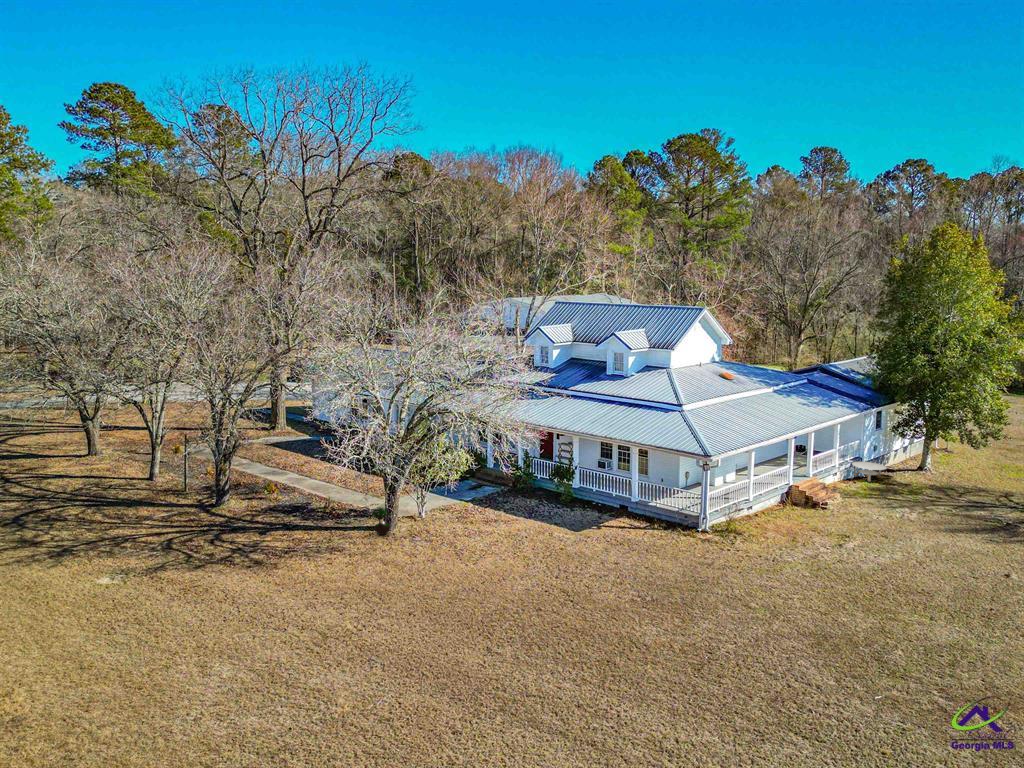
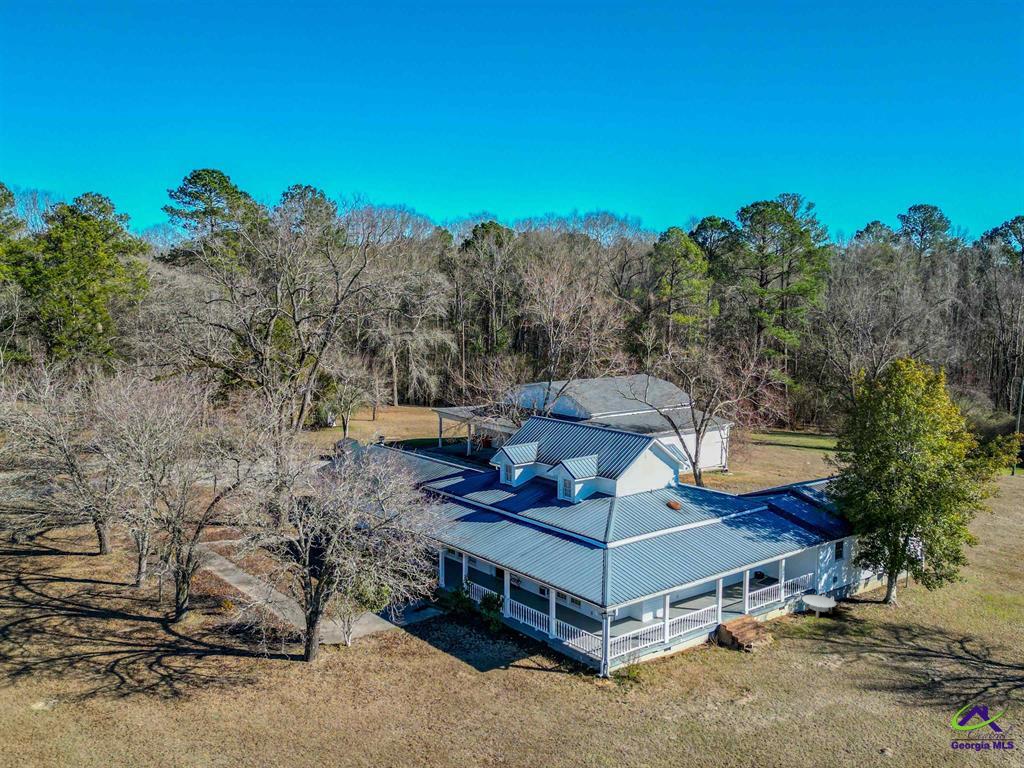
potted tree: present [371,507,390,535] -> none [289,635,310,665]

